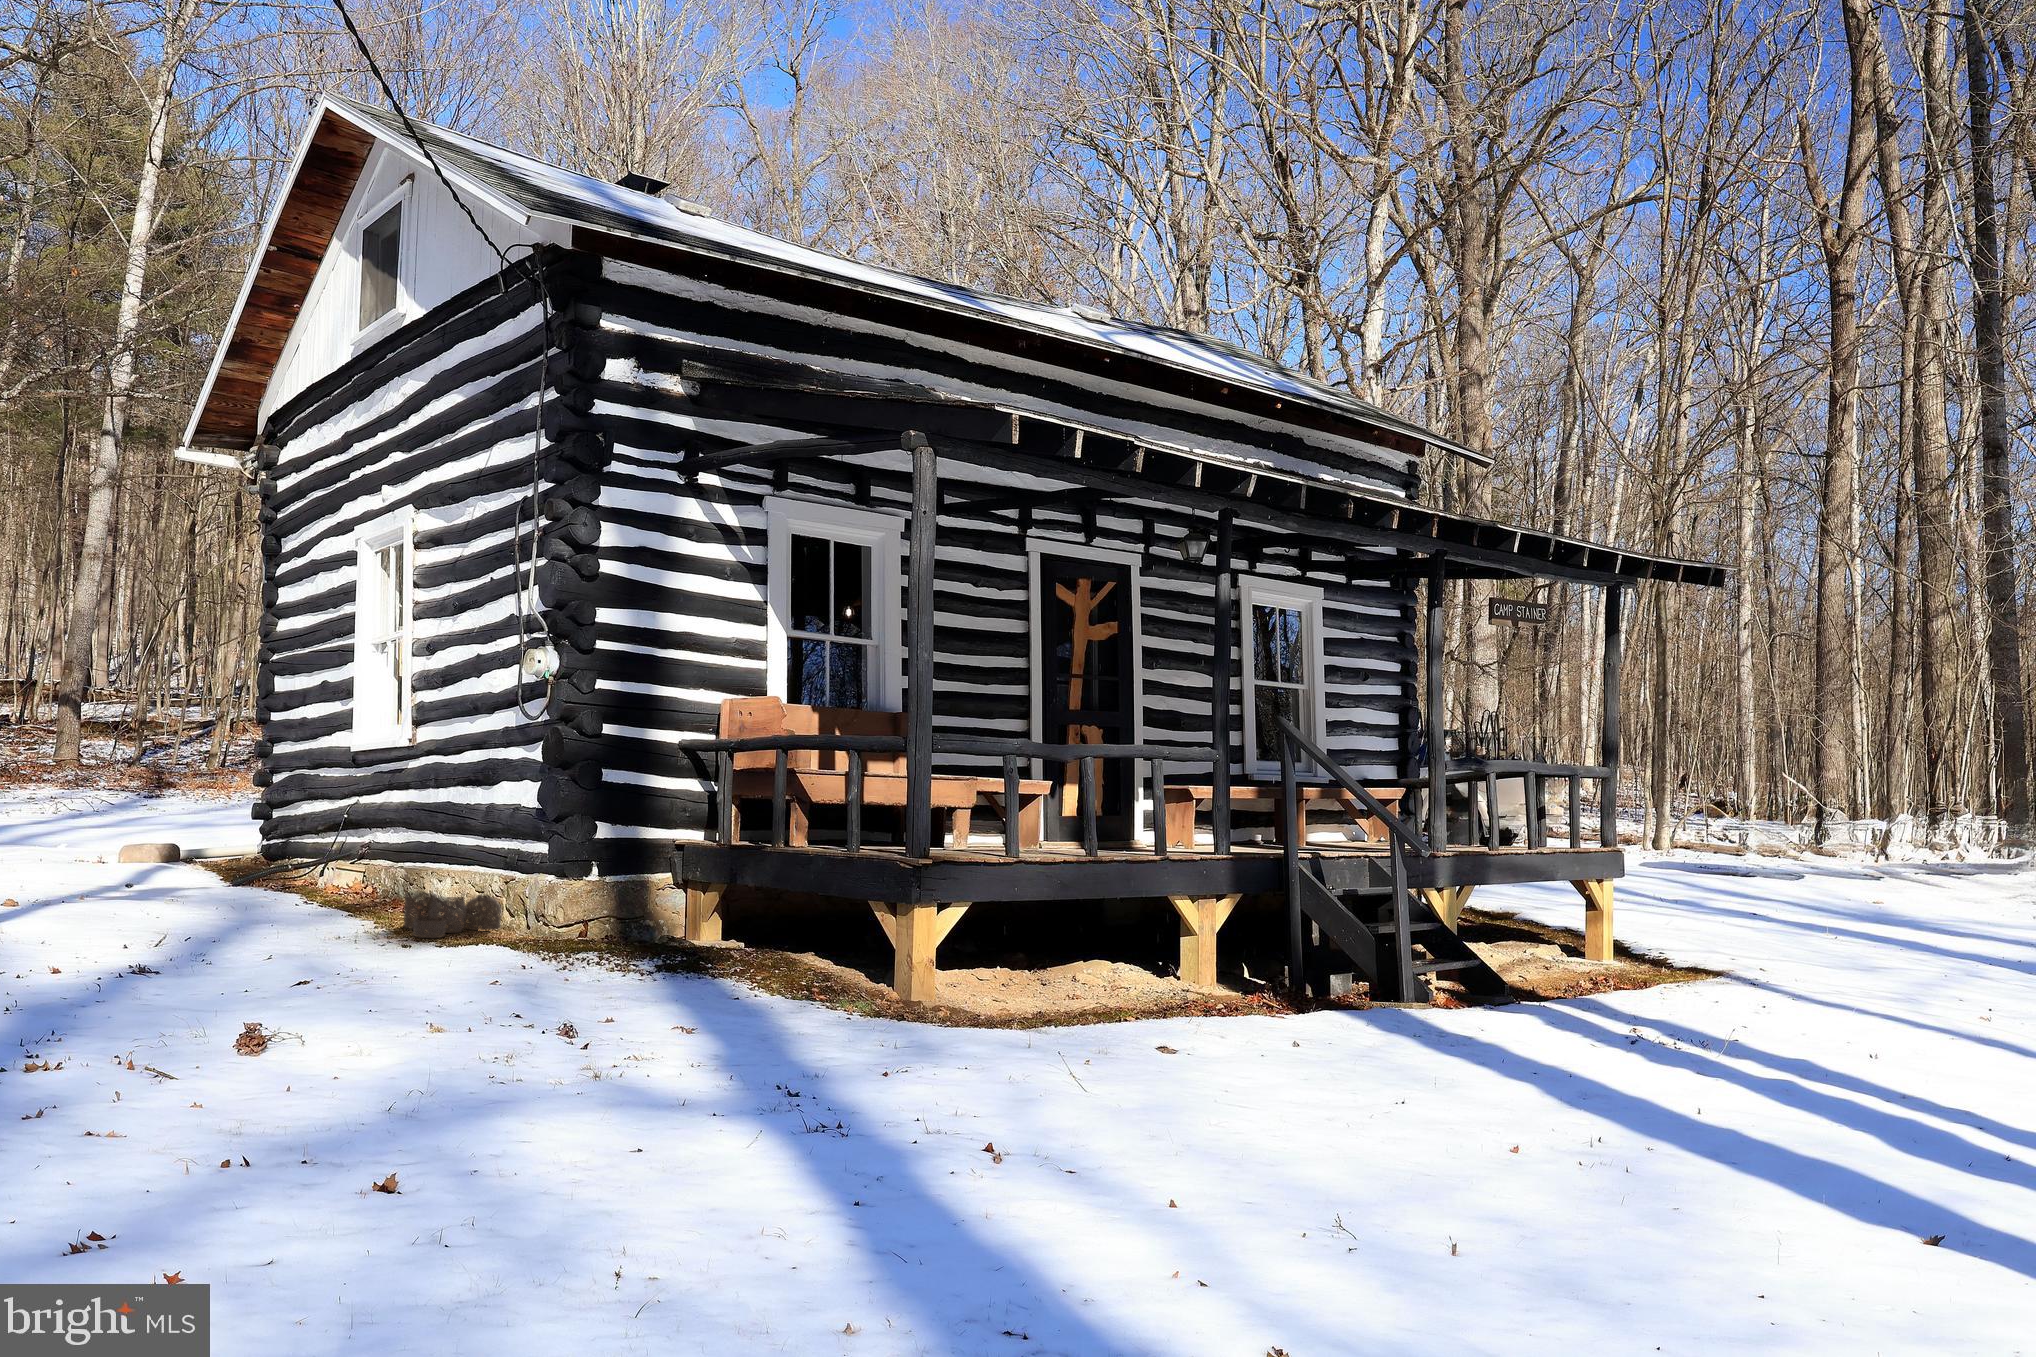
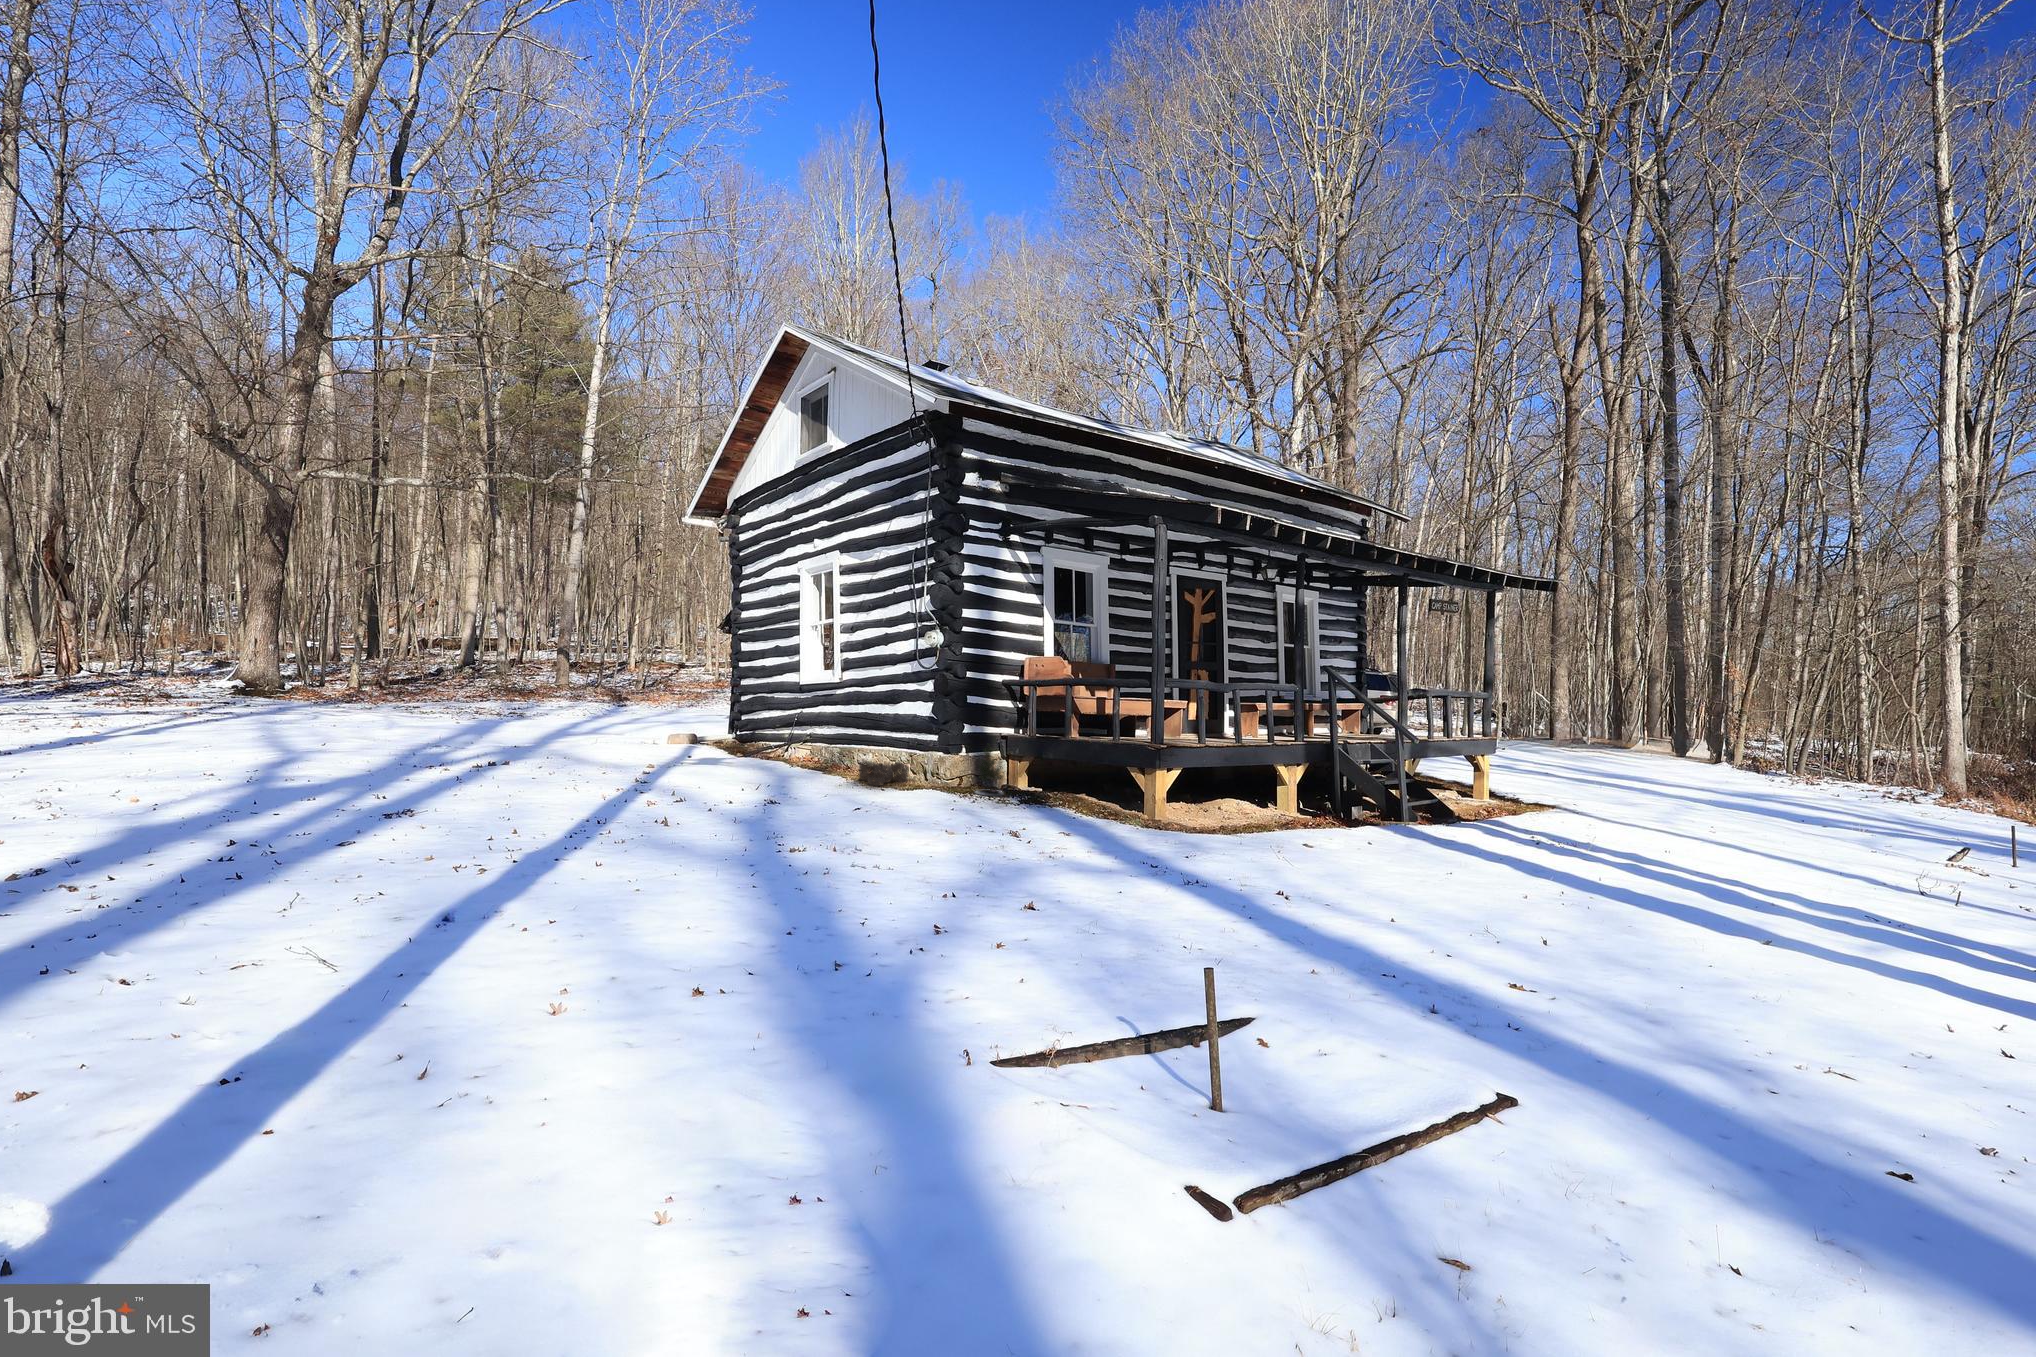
potted tree: none [613,856,675,957] -> present [976,749,1004,796]

